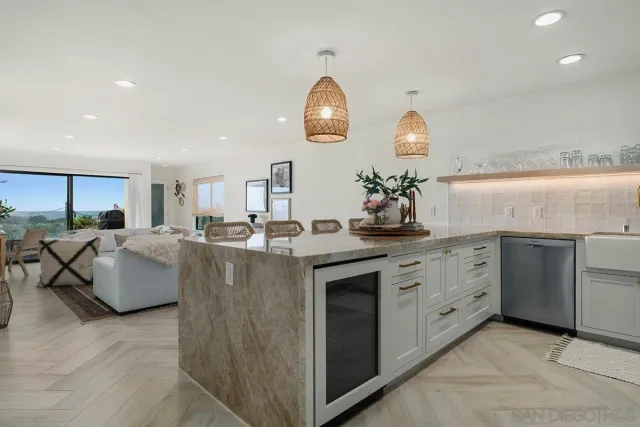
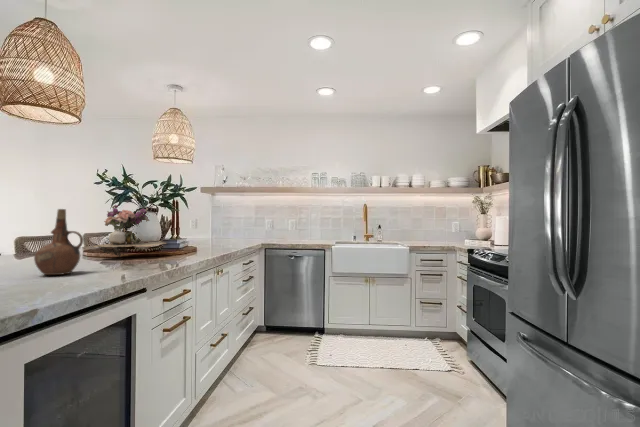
ceramic pitcher: none [325,199,350,241] -> present [34,209,83,275]

